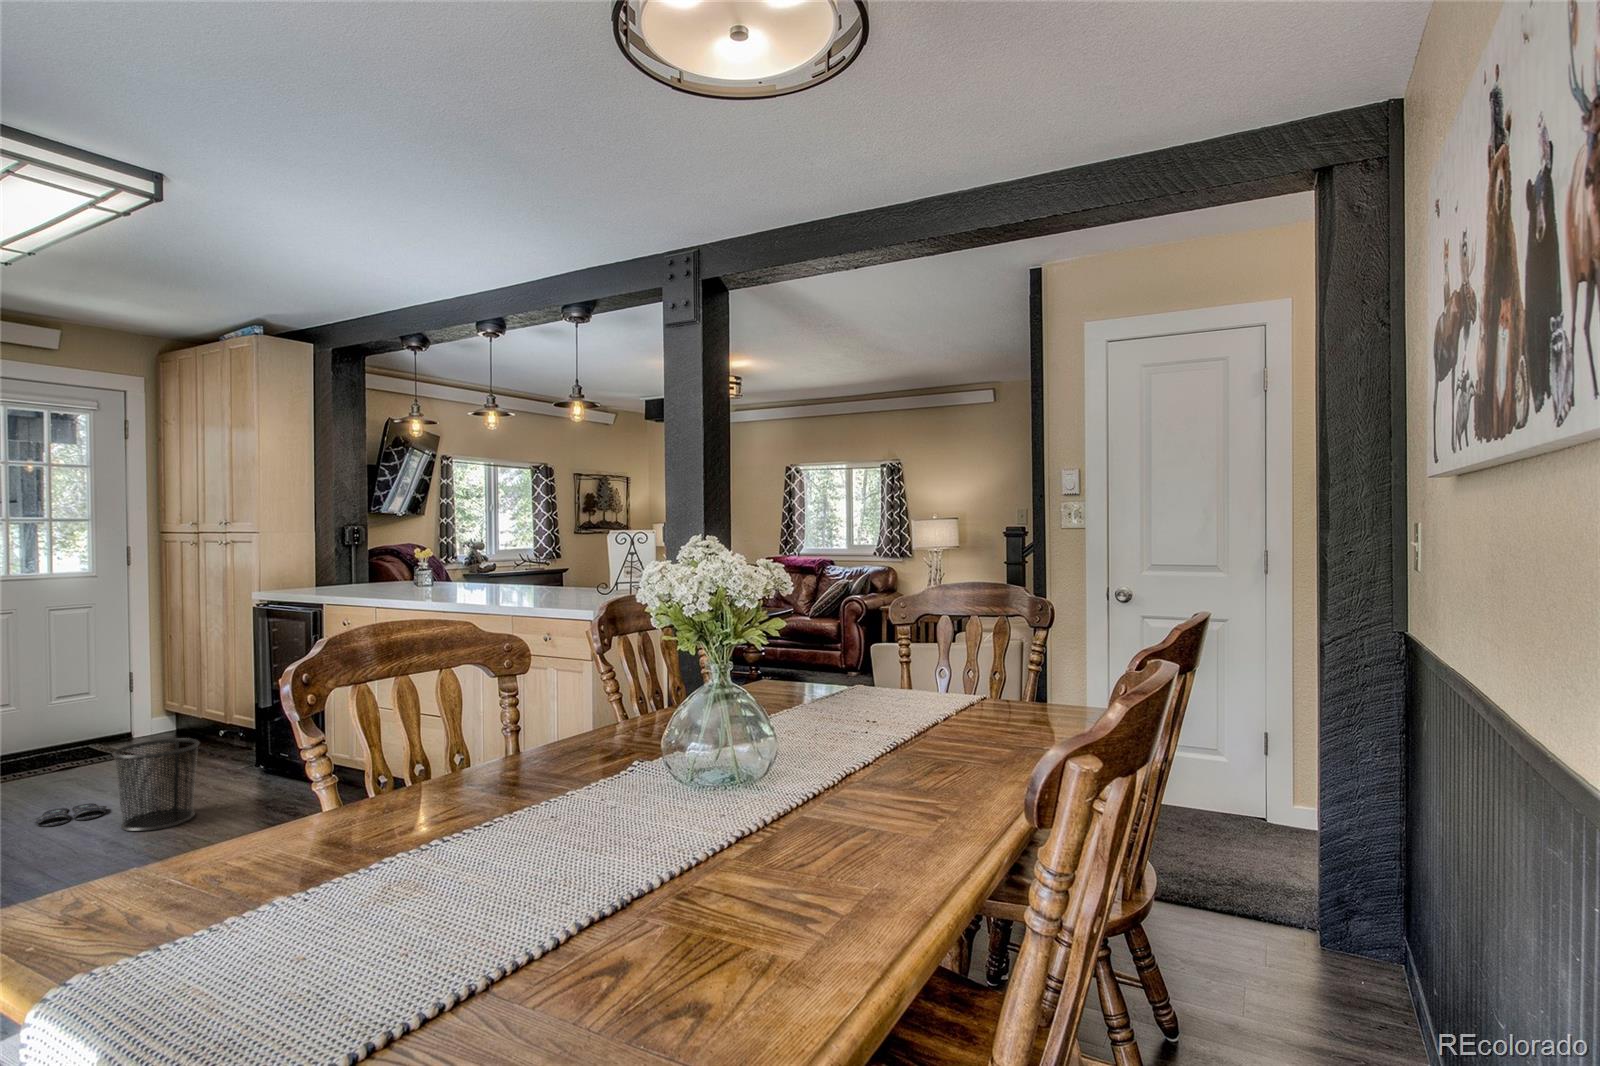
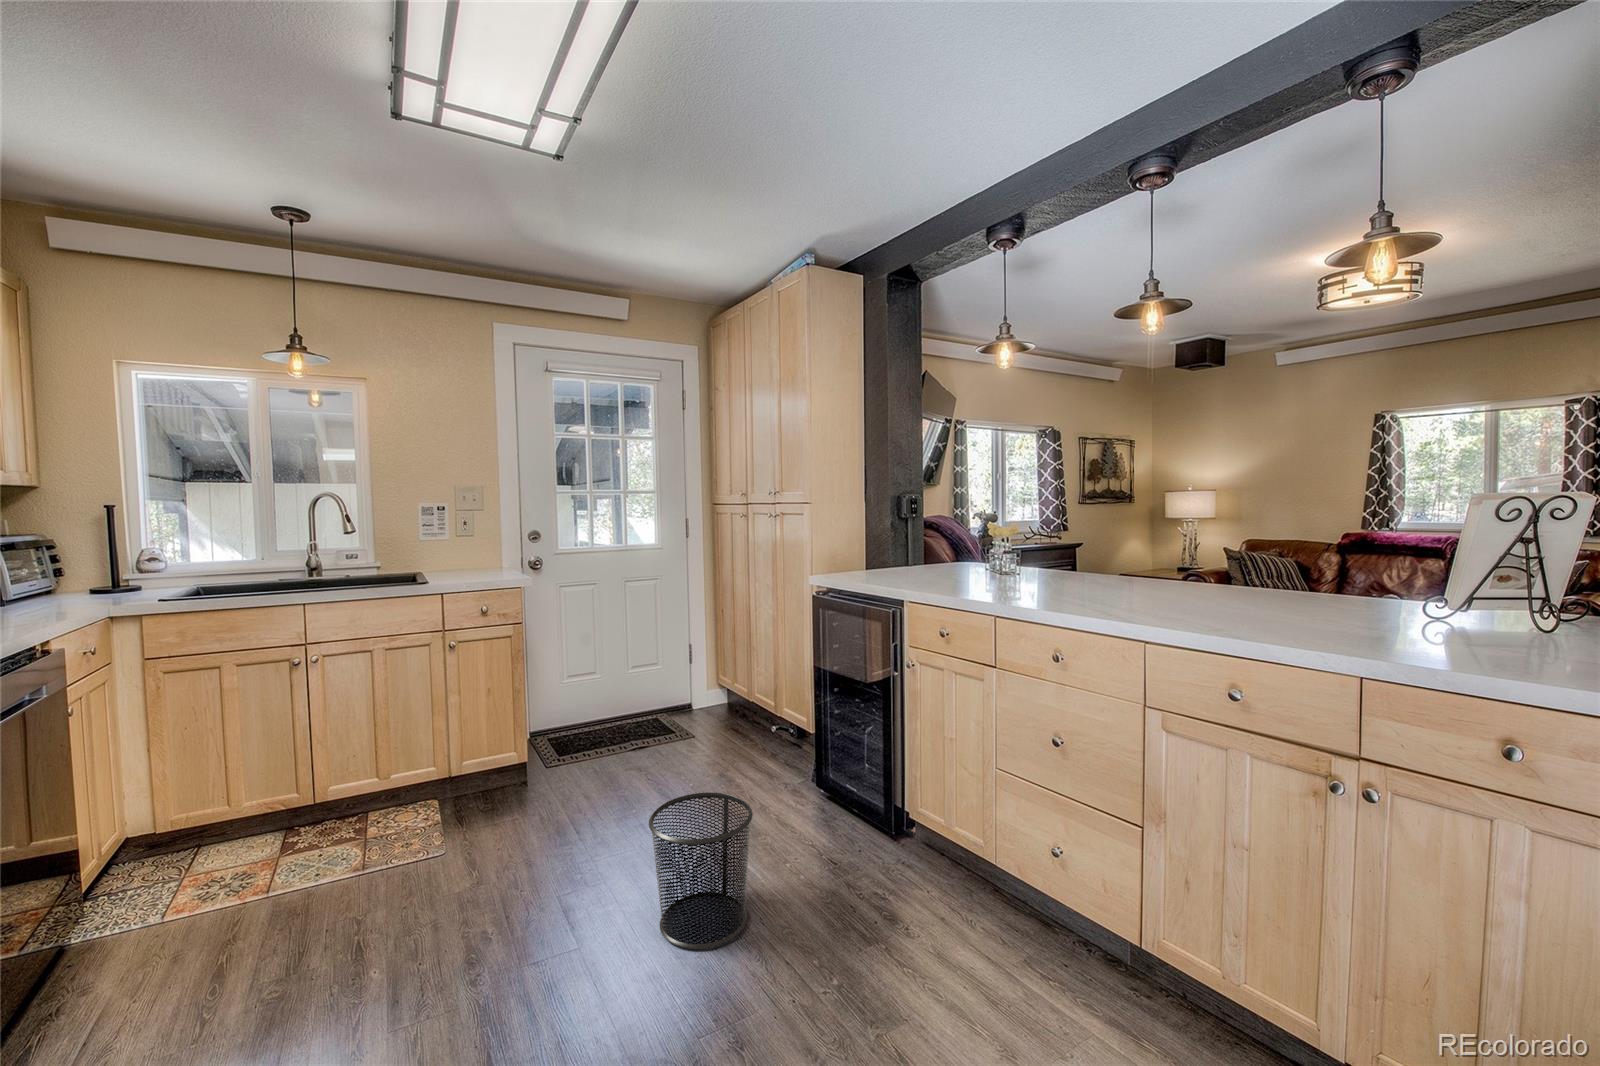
slippers: present [34,803,107,827] -> none [578,841,653,890]

